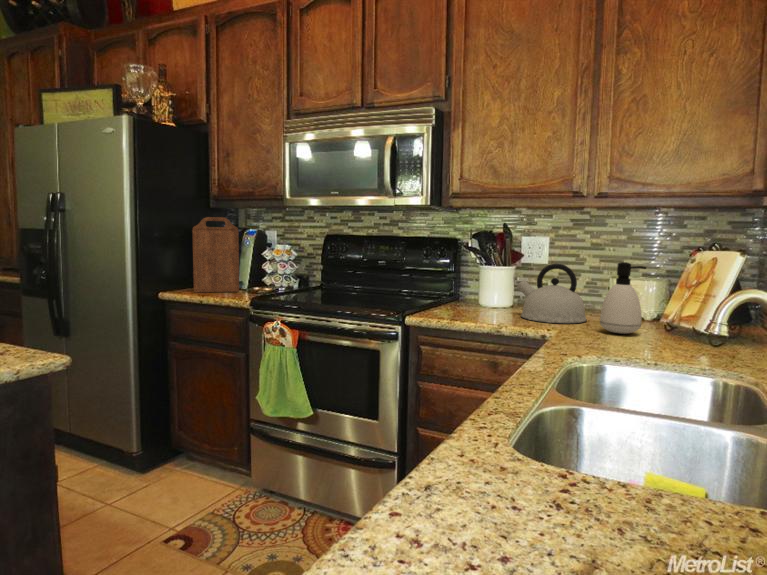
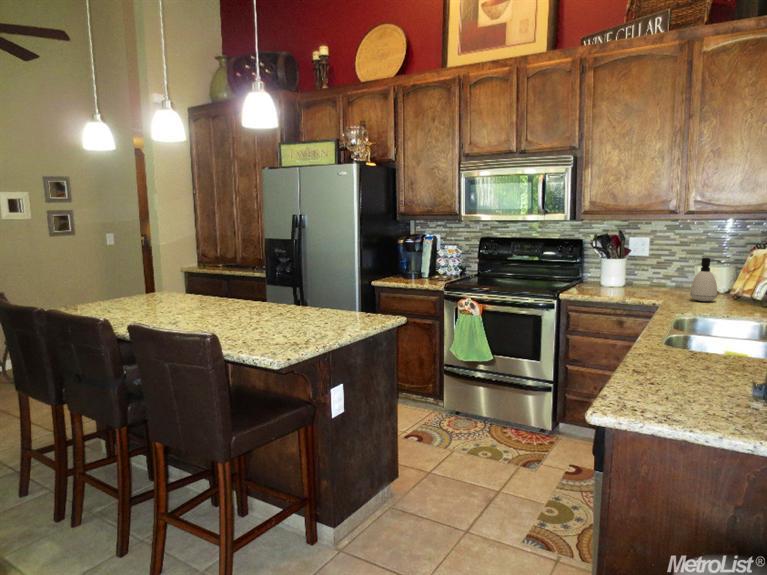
cutting board: present [192,217,239,293] -> none [395,230,425,281]
kettle: present [517,264,587,323] -> none [631,258,680,296]

